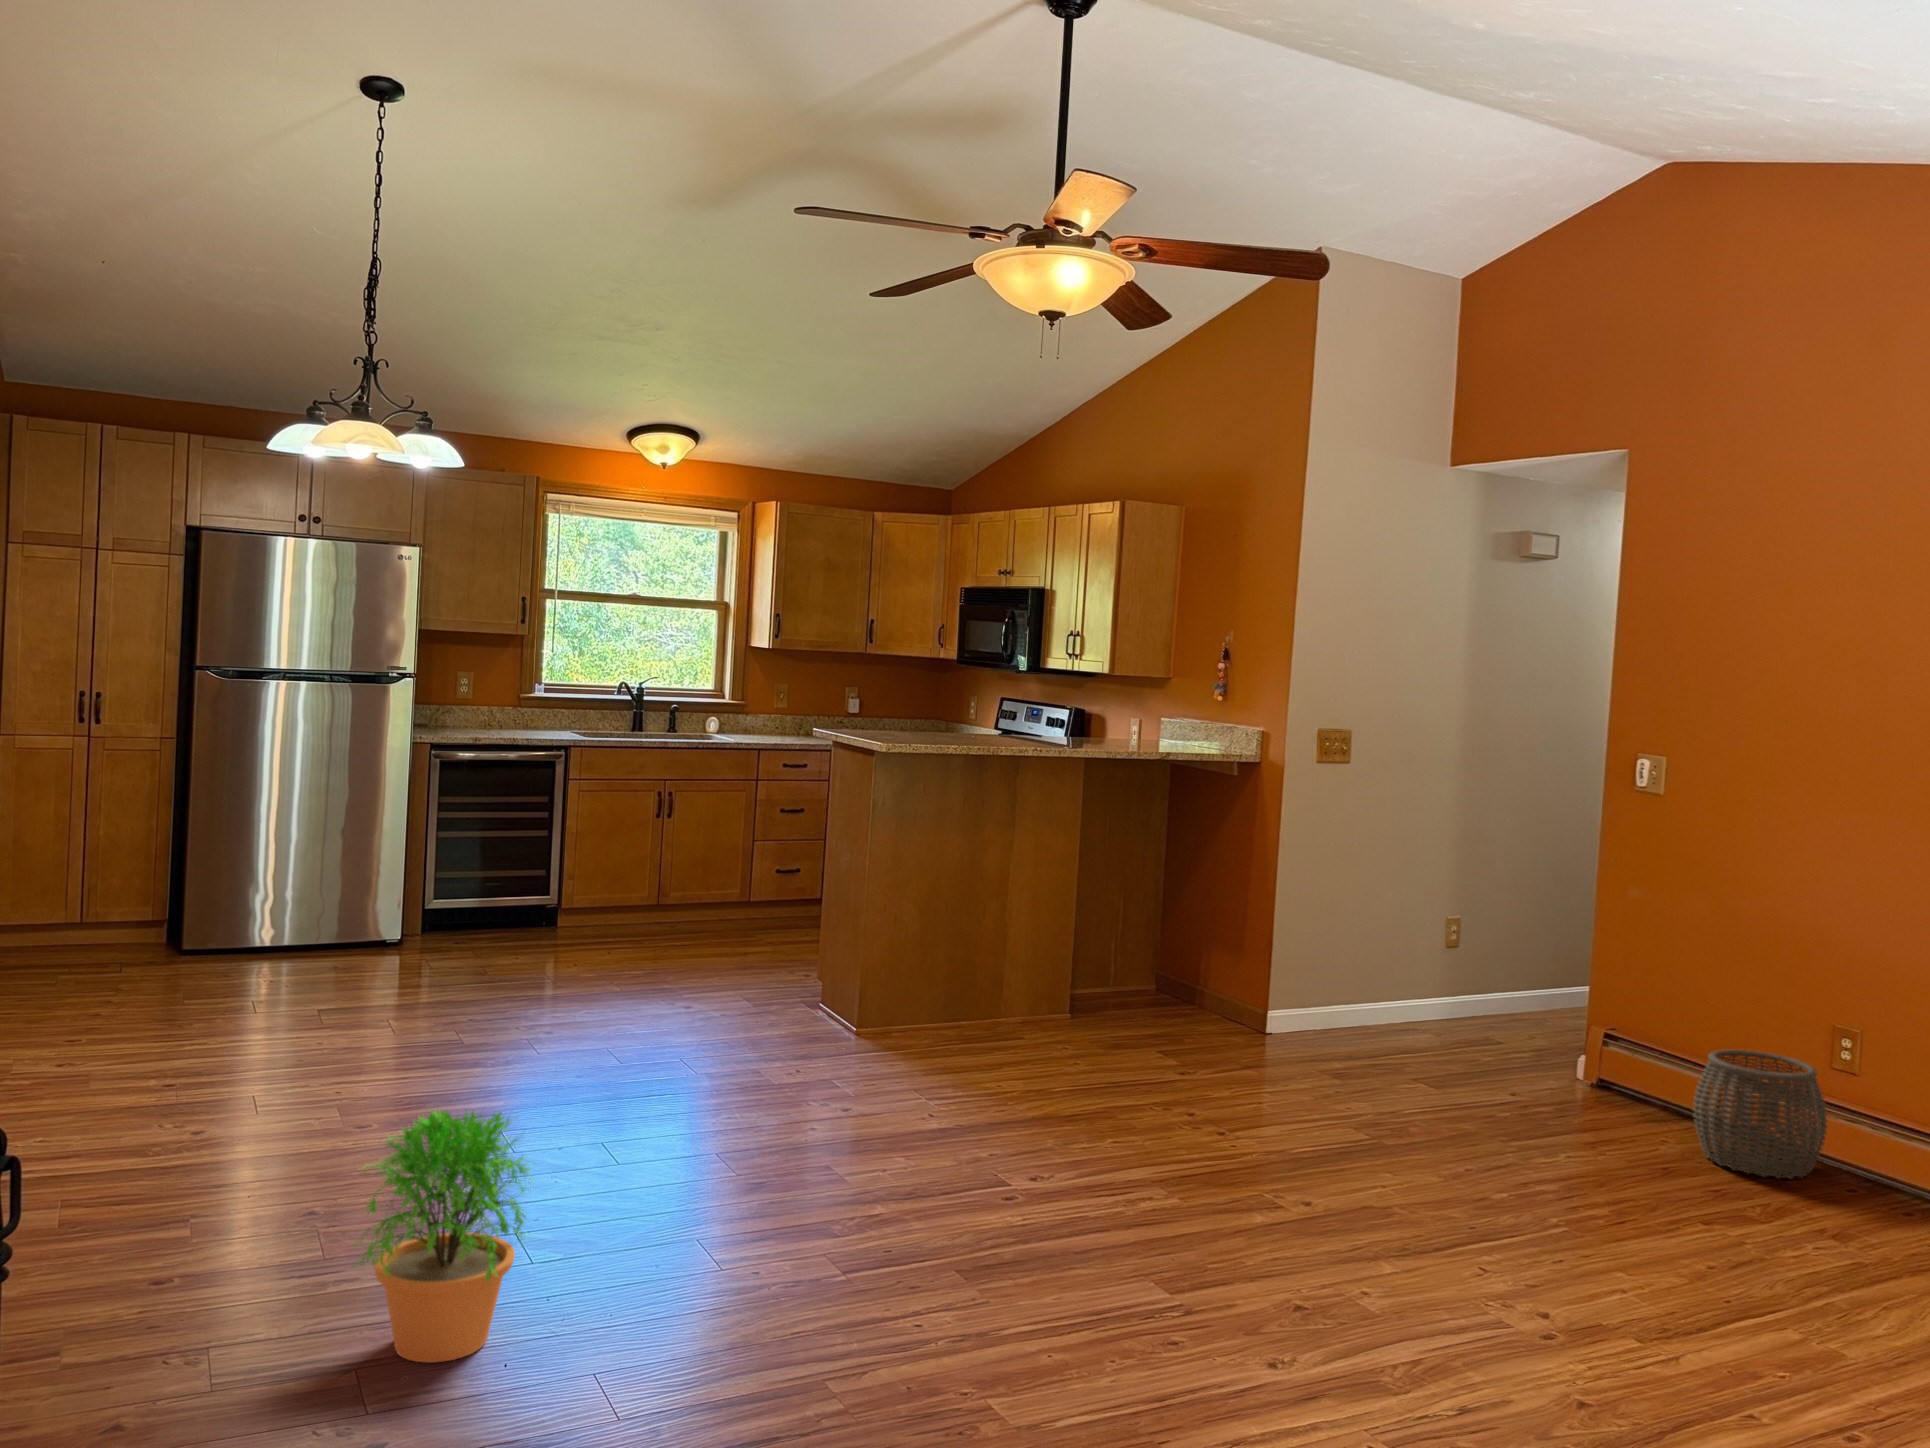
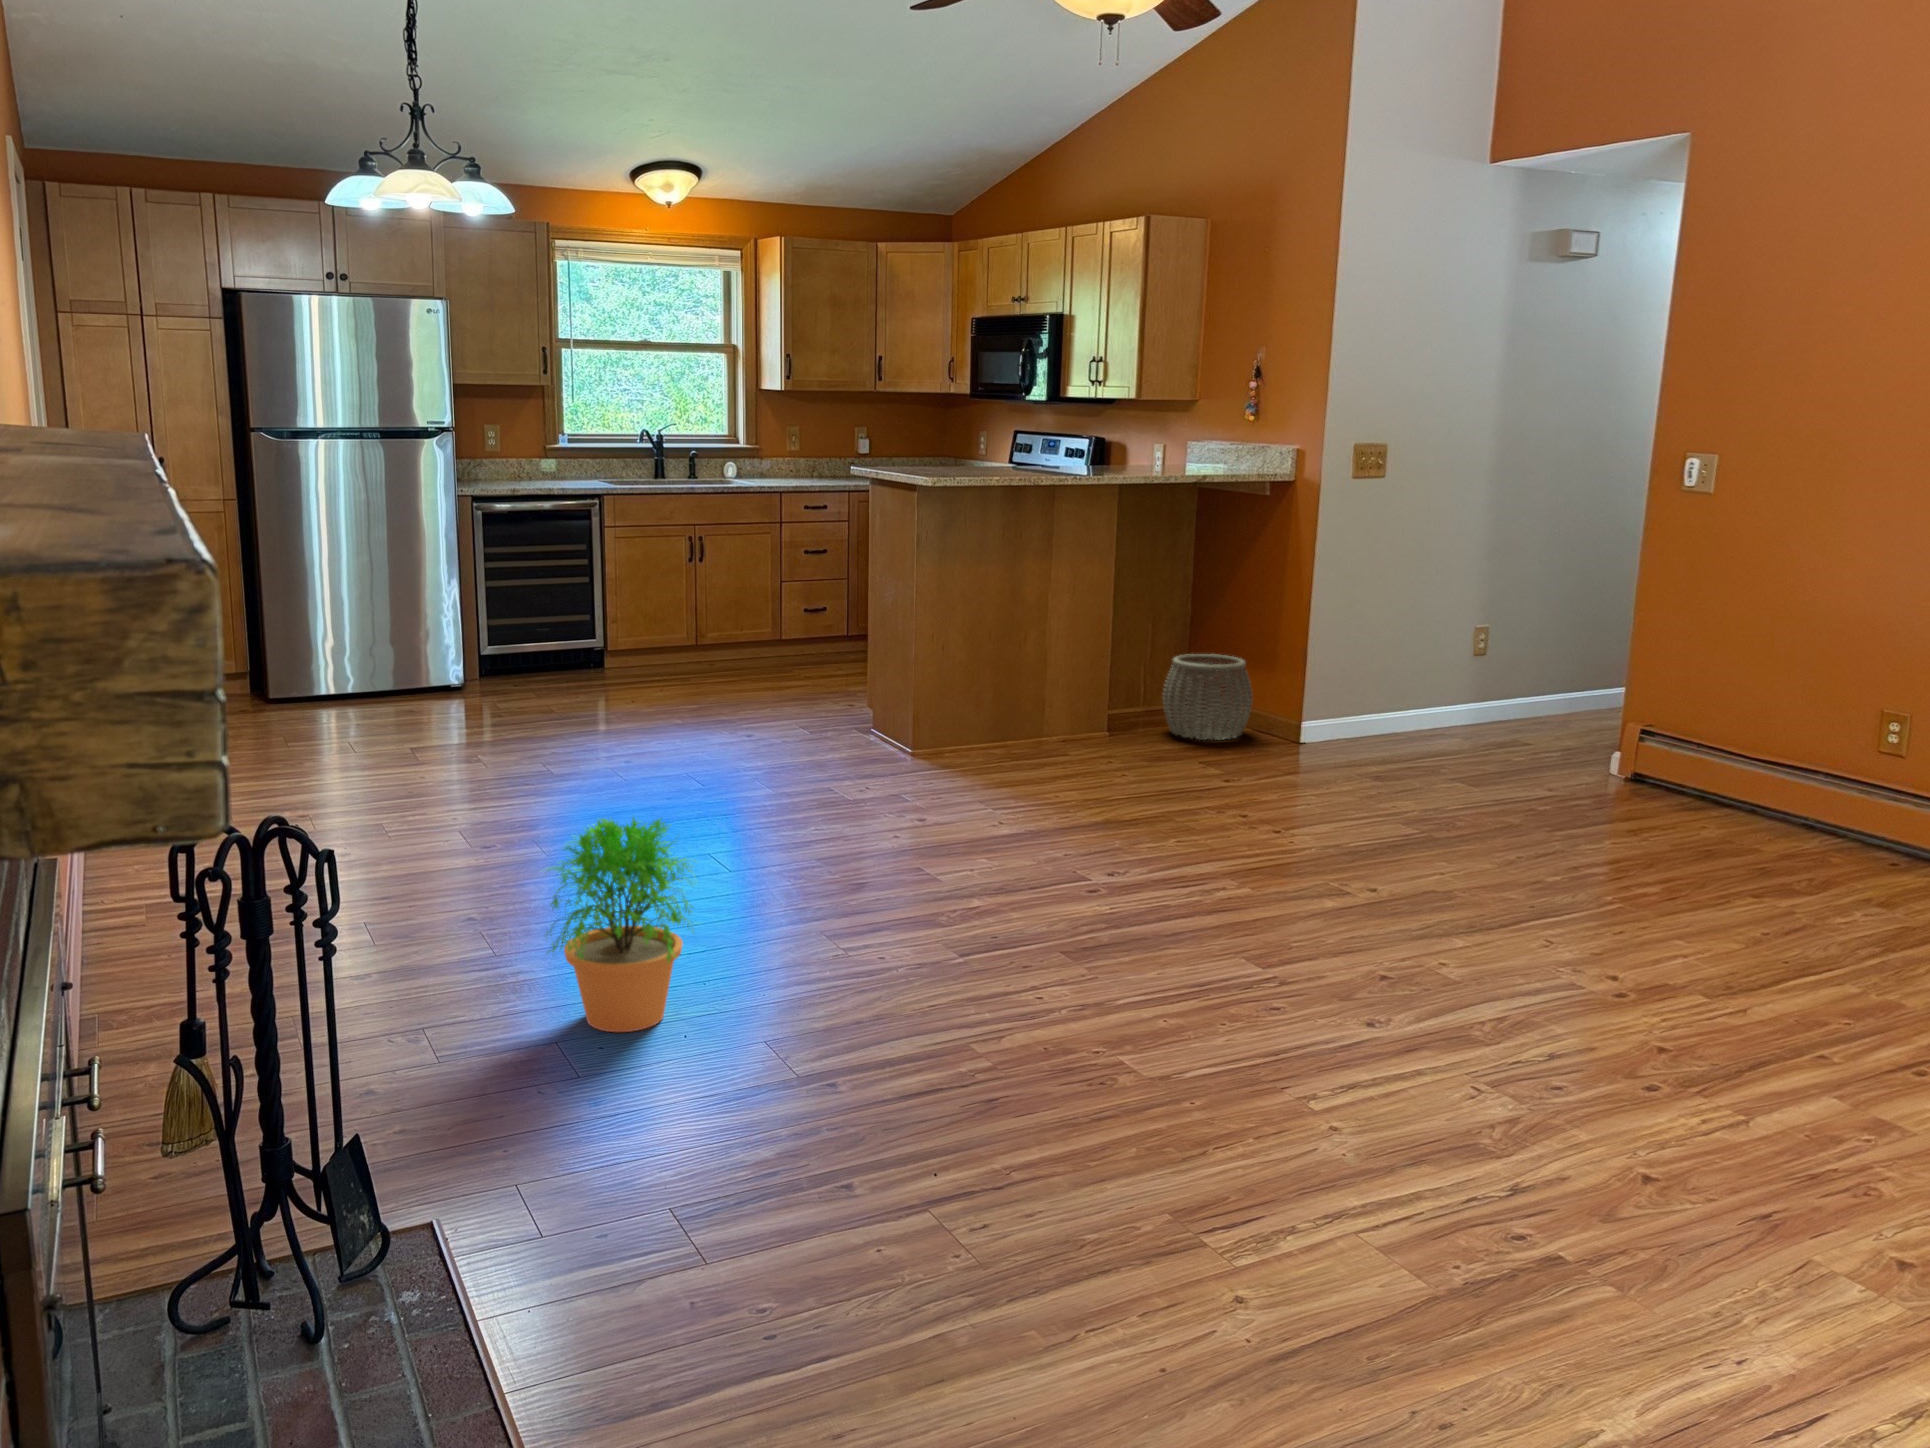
woven basket: present [1693,1050,1828,1179] -> present [1163,654,1252,740]

